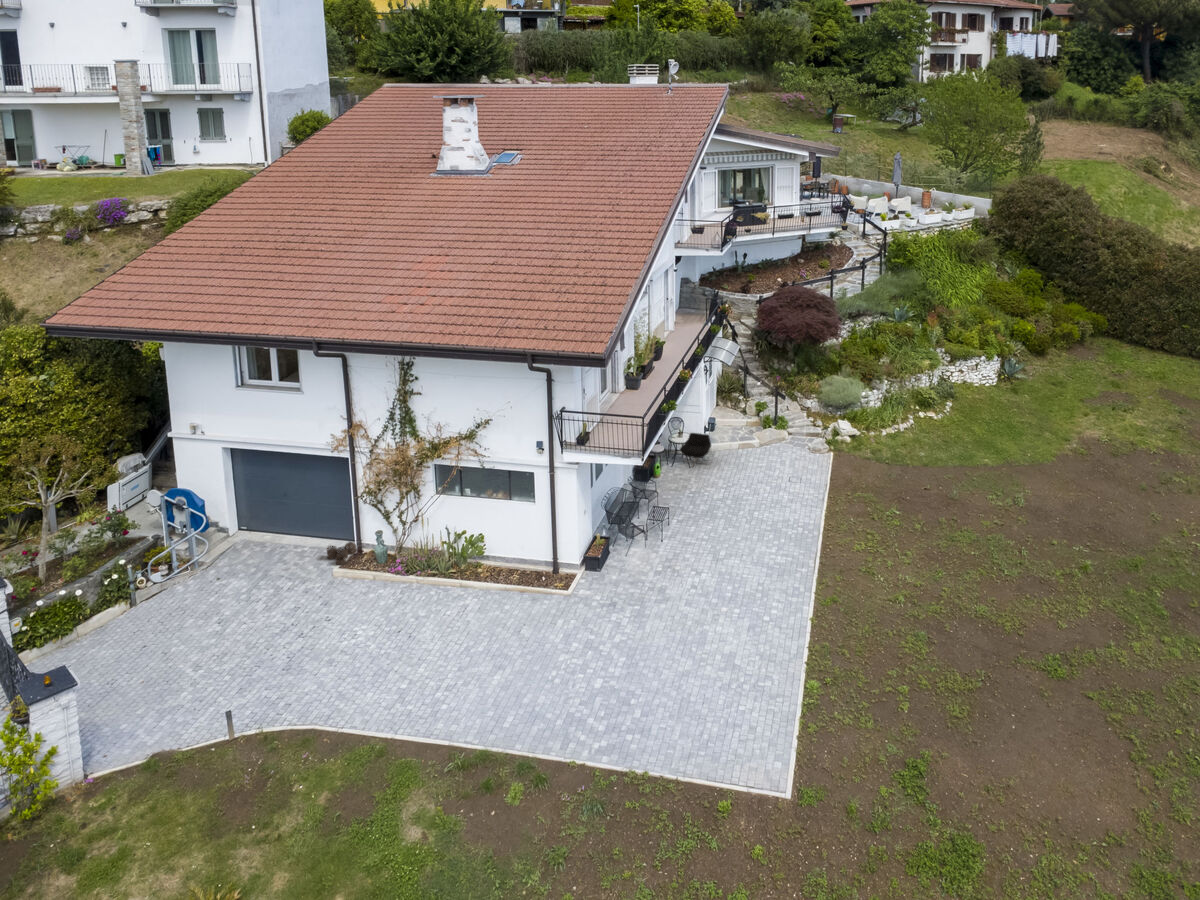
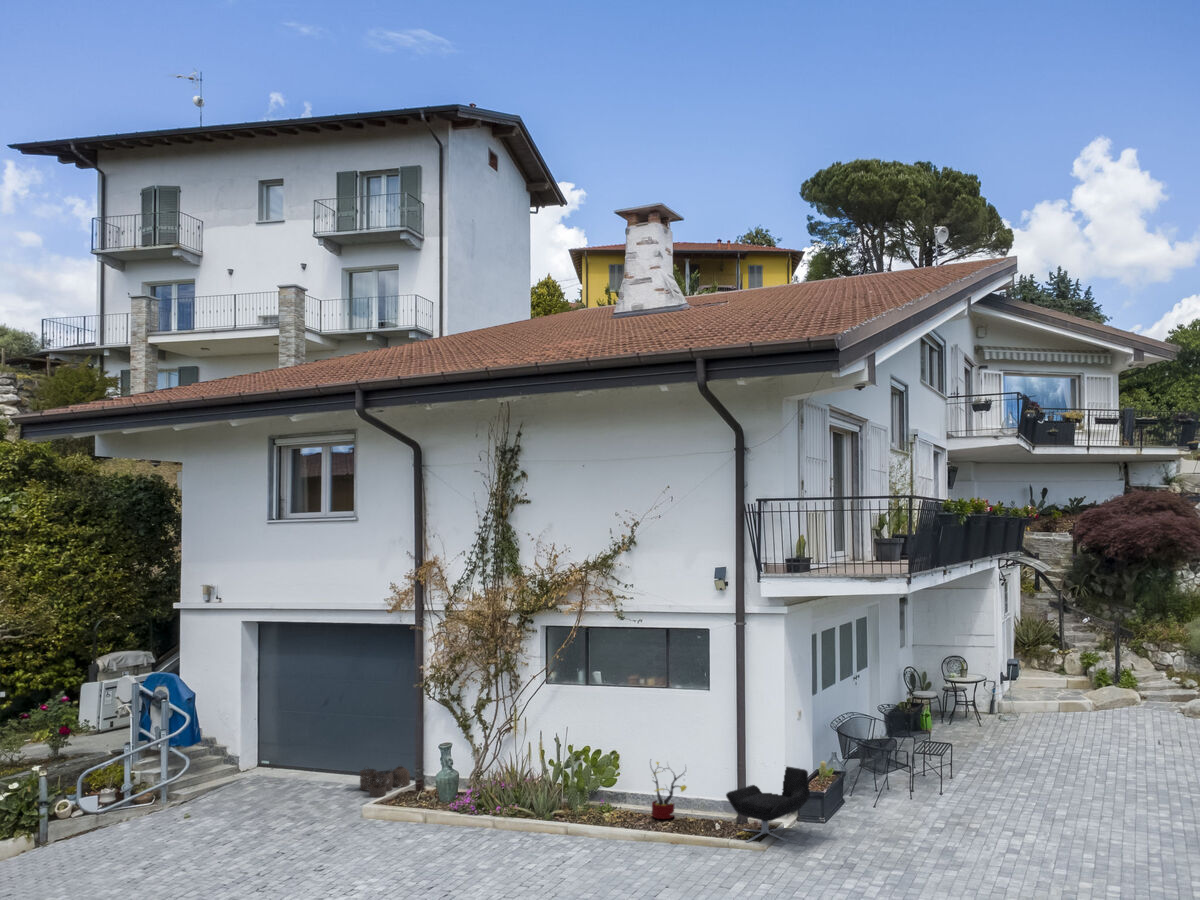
lounge chair: present [680,433,711,467] -> present [726,767,810,842]
decorative plant: none [504,539,526,574] -> present [652,762,687,819]

